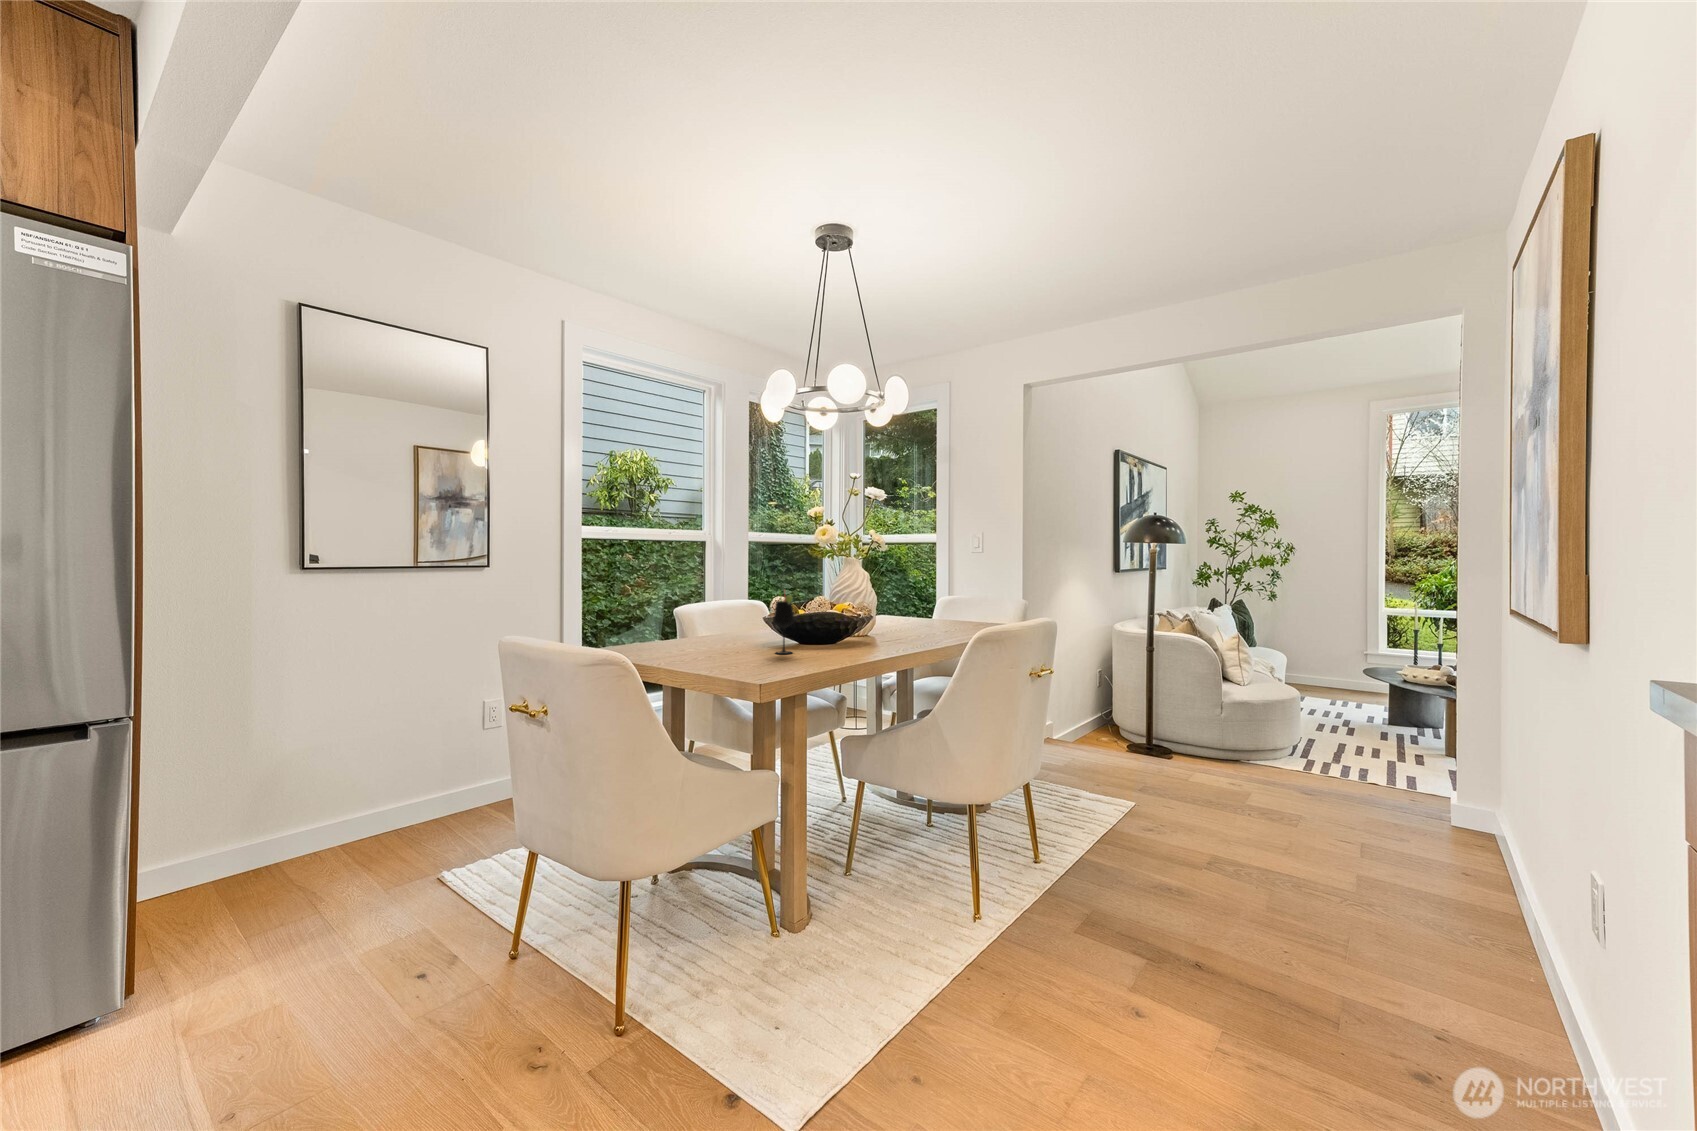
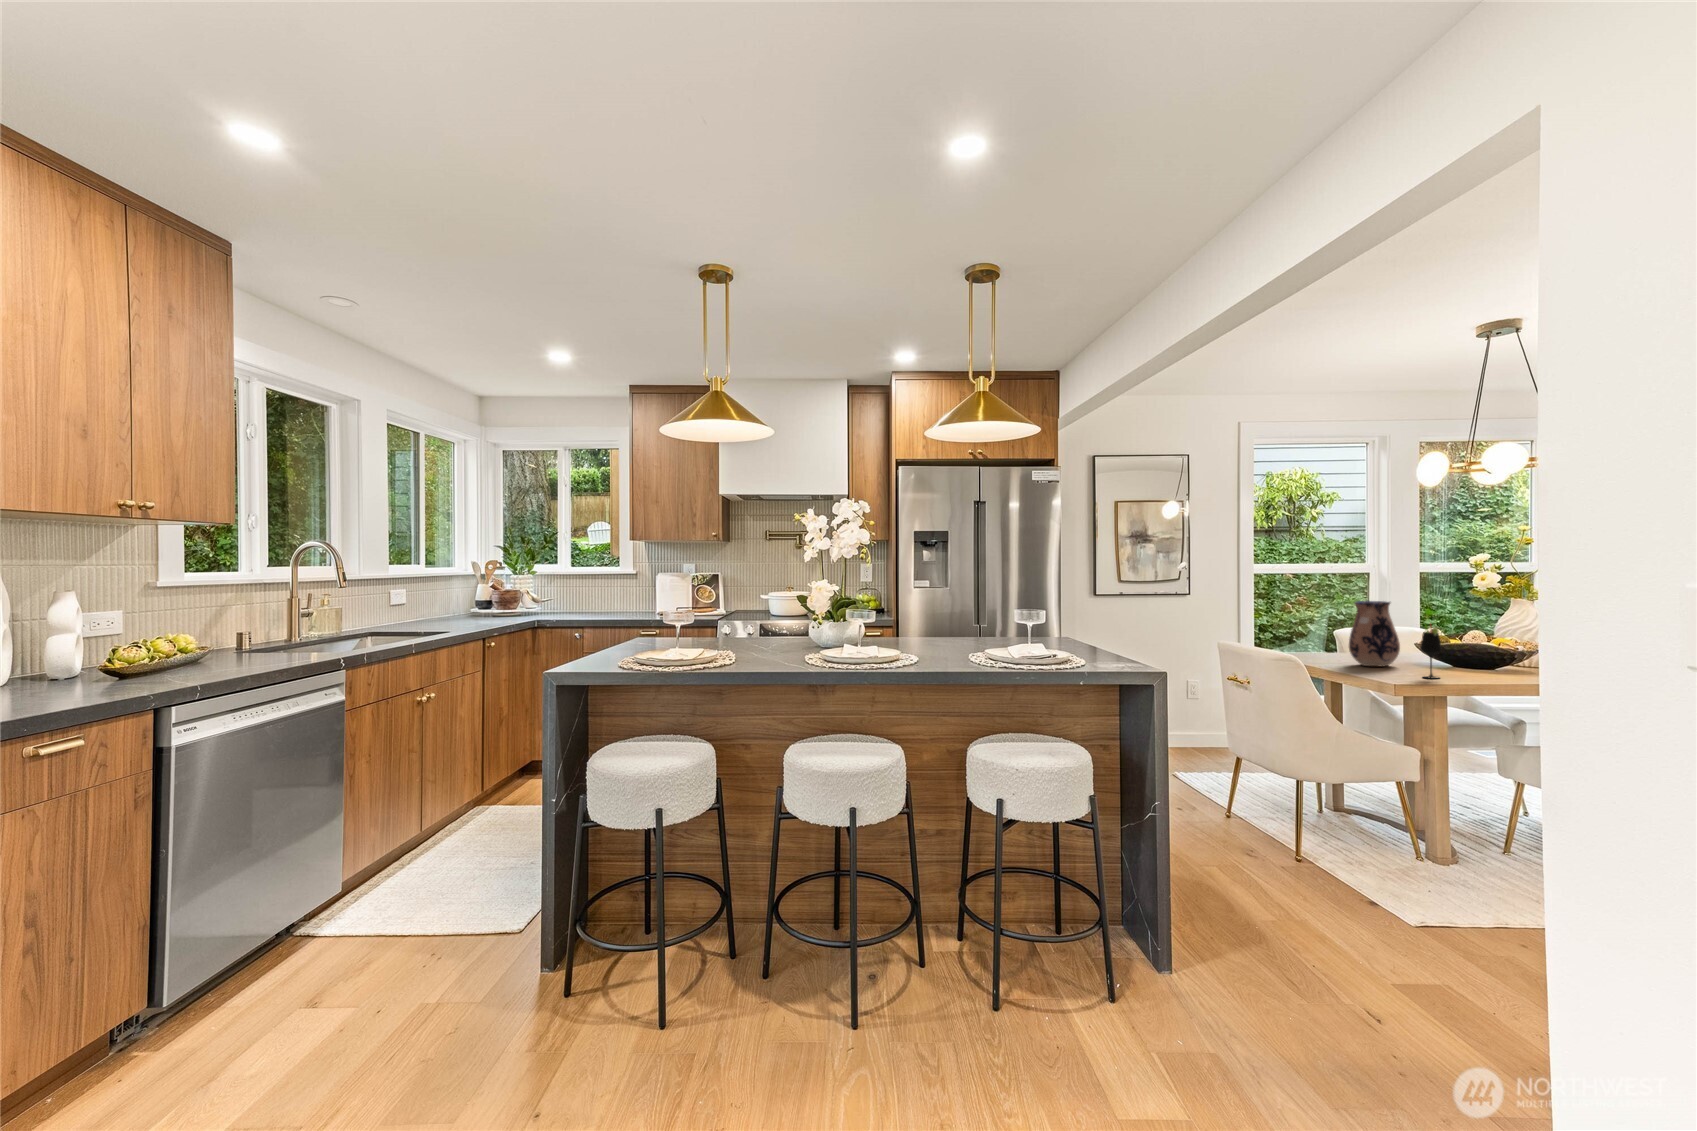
ceramic pitcher: none [695,571,747,645] -> present [1349,601,1400,666]

